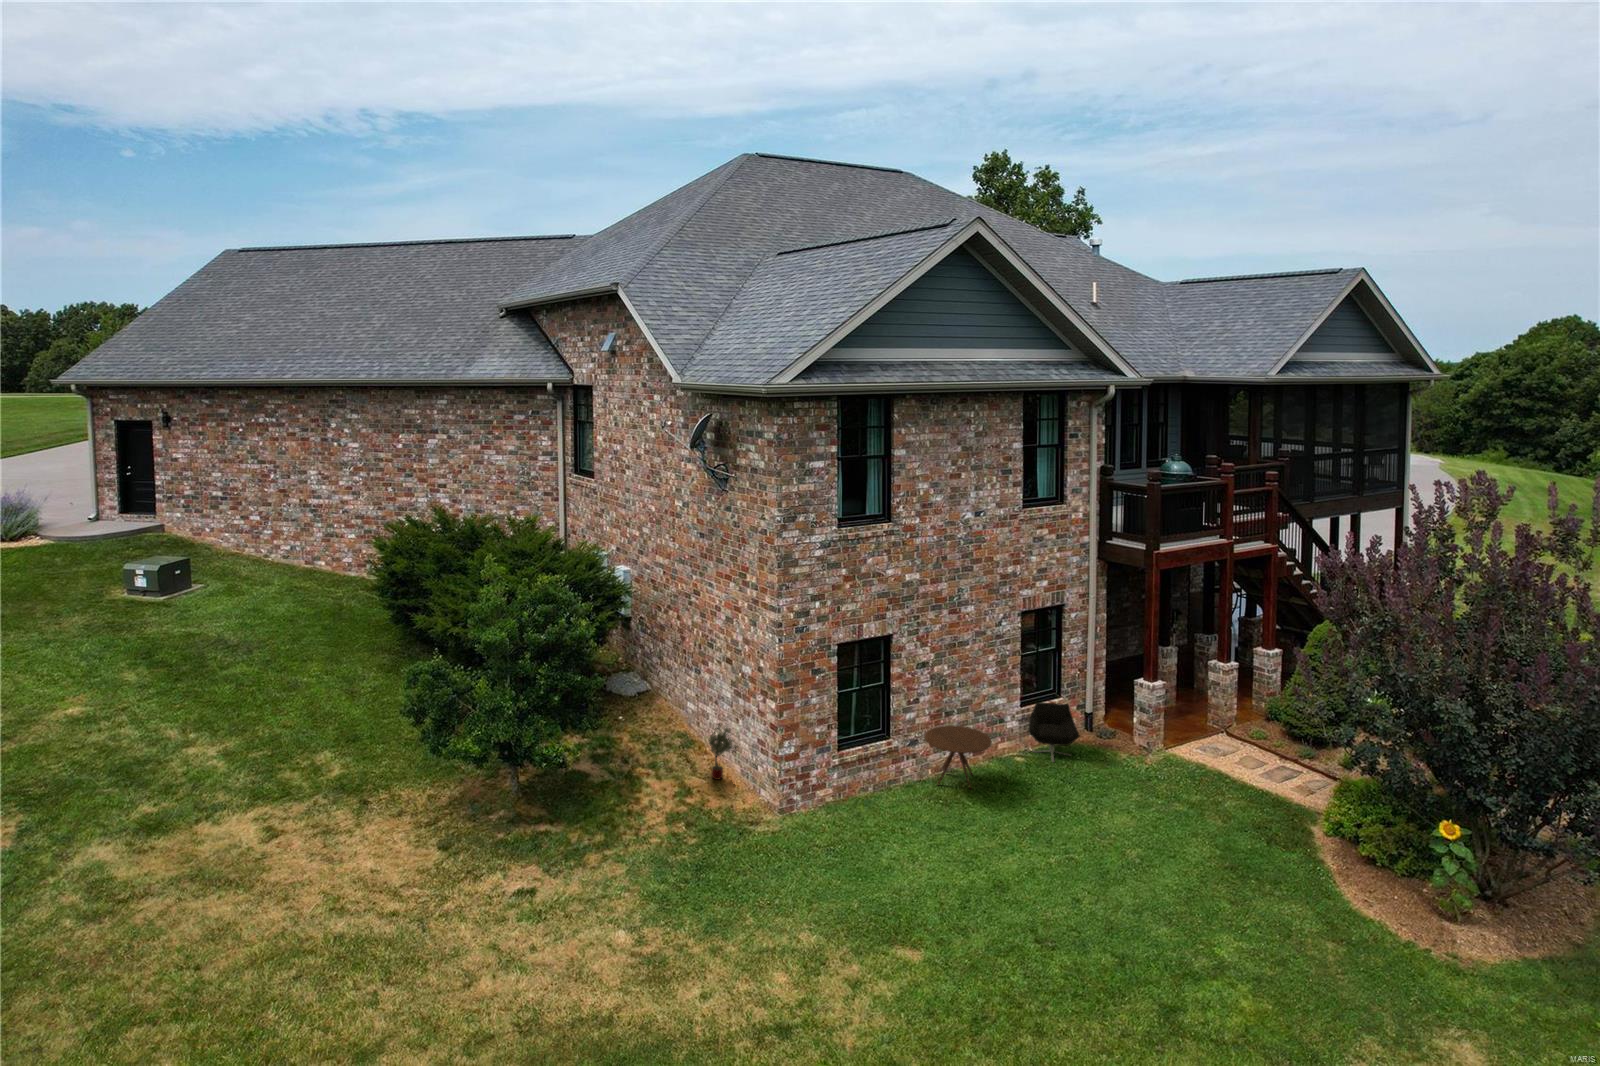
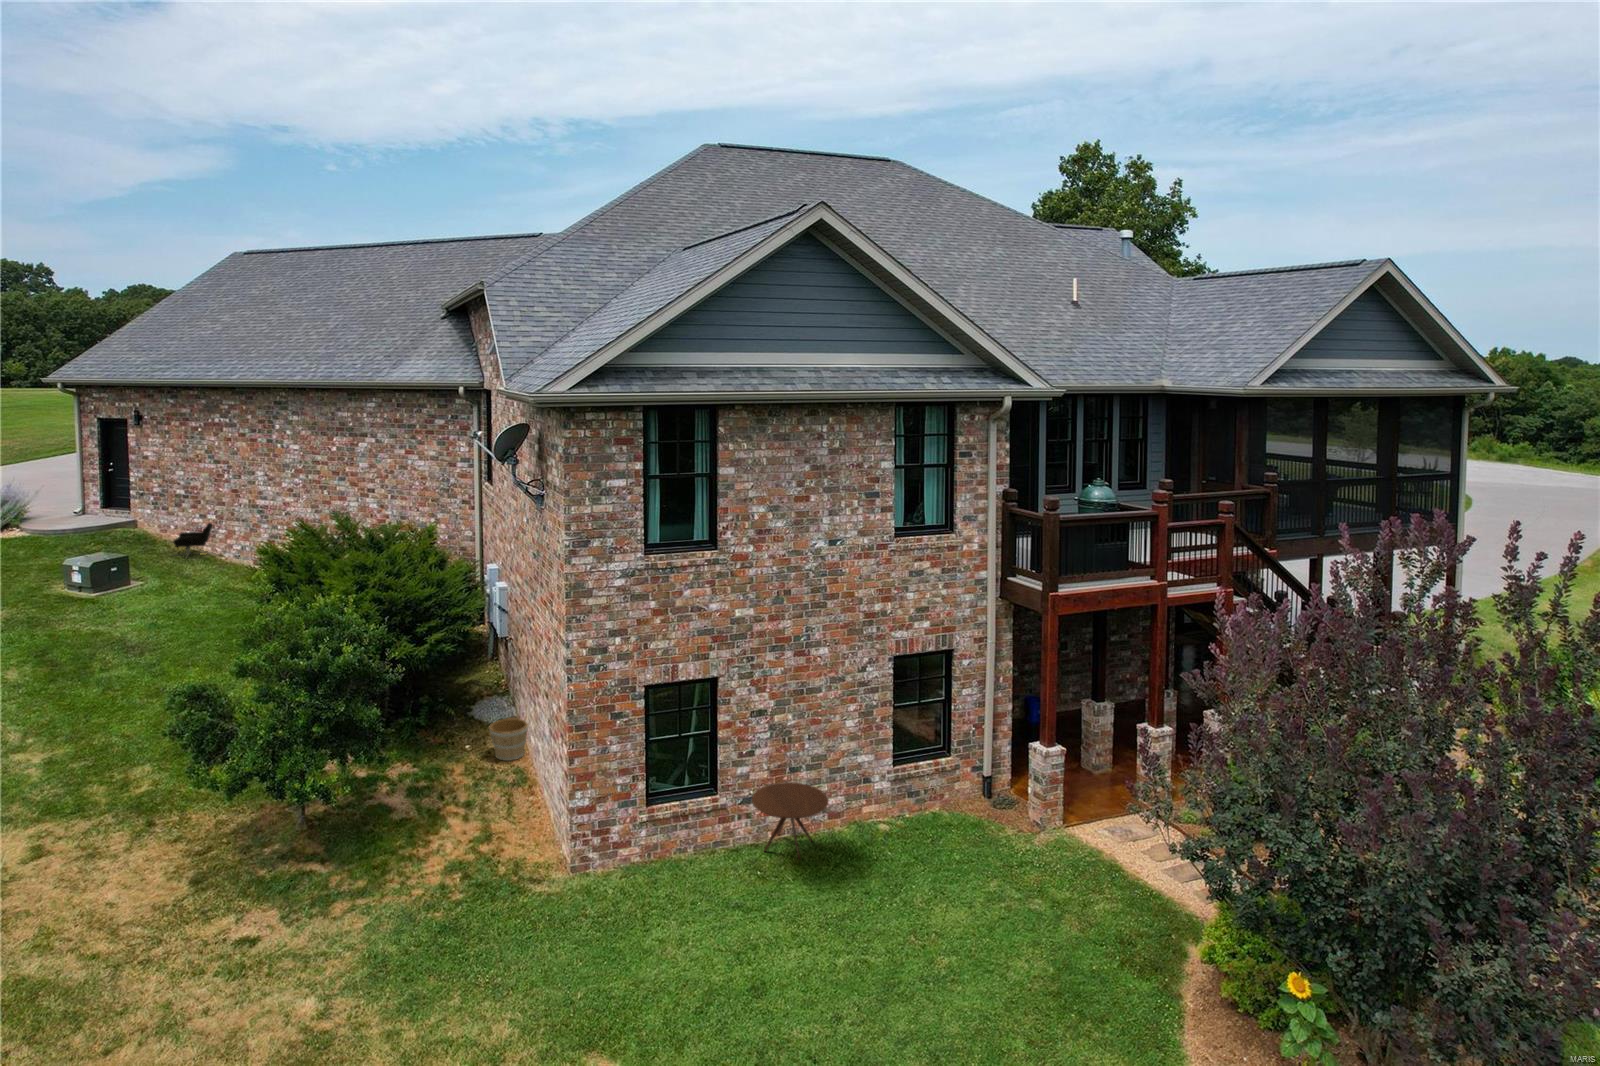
wooden bucket: none [643,688,679,727] -> present [489,718,529,761]
lounge chair: present [1028,702,1079,762] -> present [173,523,212,557]
potted tree: present [709,724,737,780] -> none [511,765,548,827]

